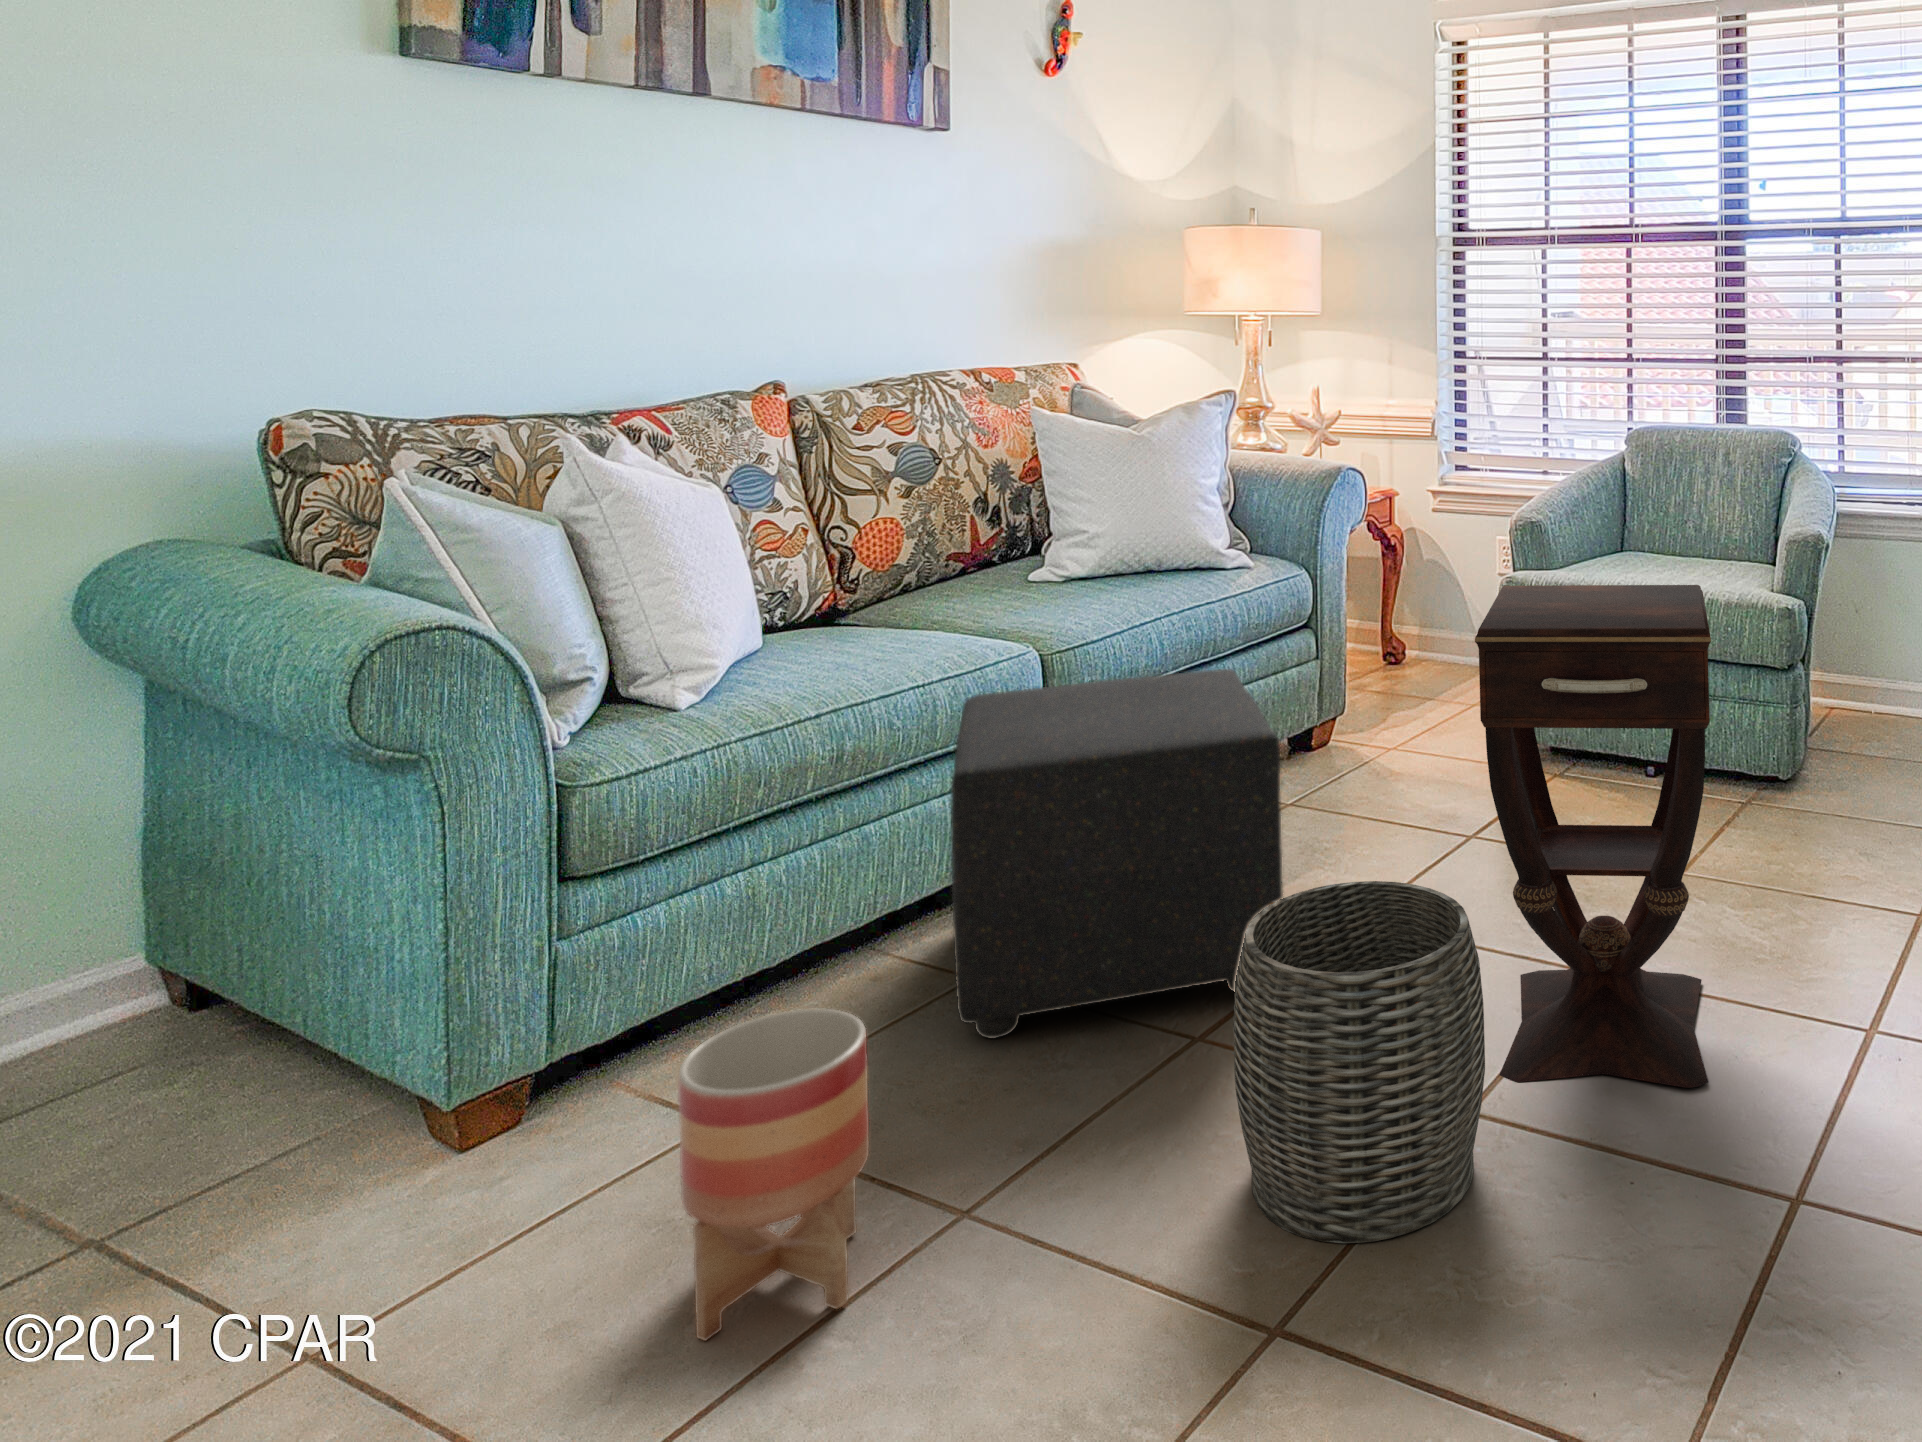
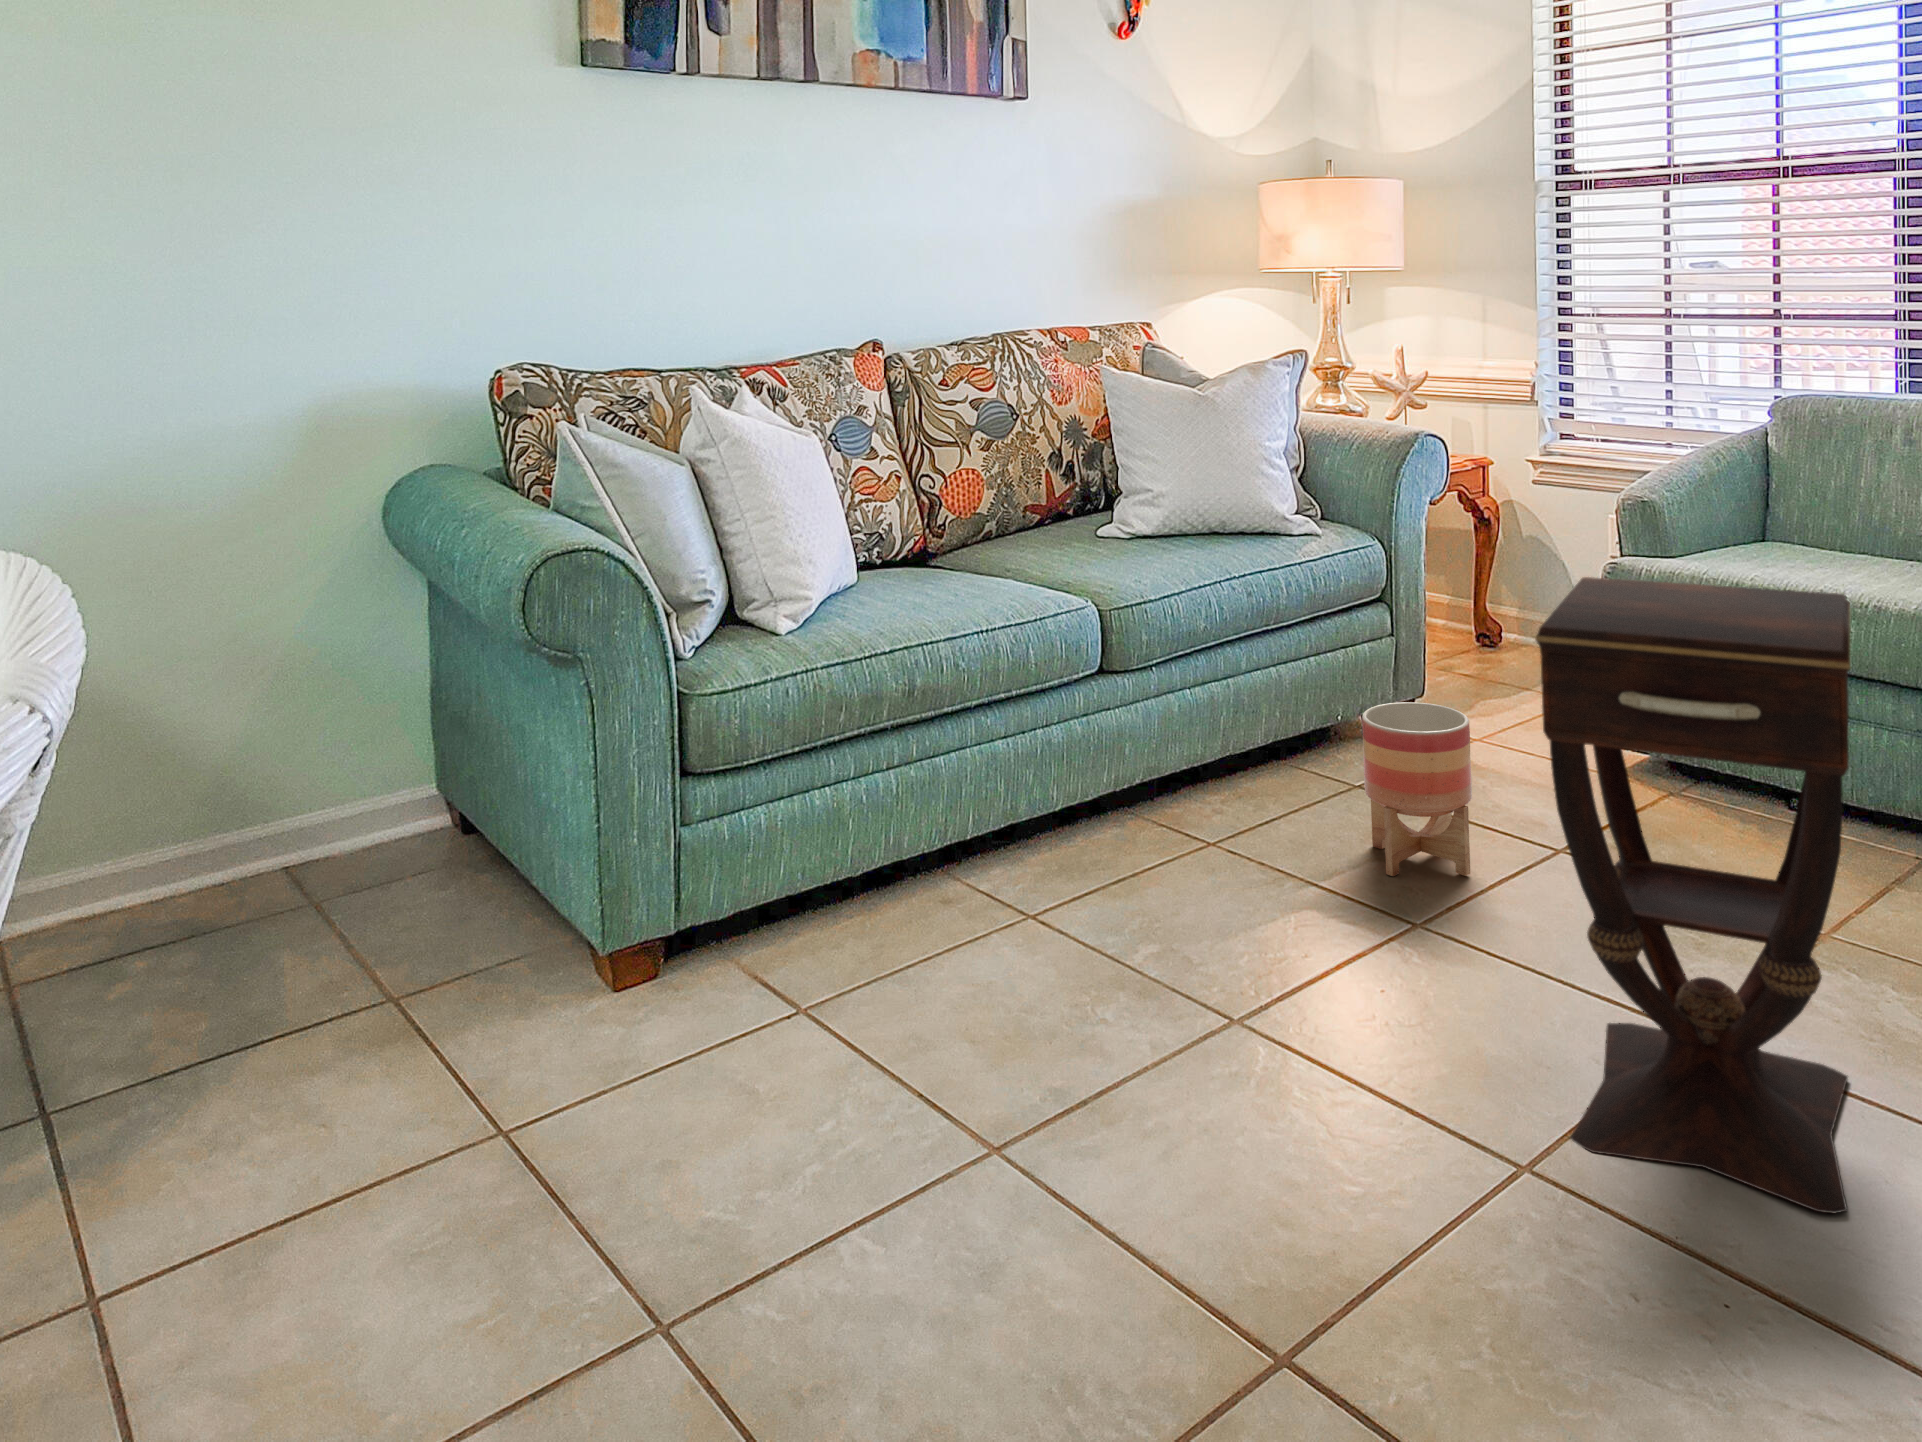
ottoman: present [951,669,1283,1039] -> none [997,640,1328,985]
woven basket: present [1233,881,1485,1243] -> none [1252,892,1540,1301]
planter: present [678,1009,869,1341] -> present [1362,702,1472,876]

